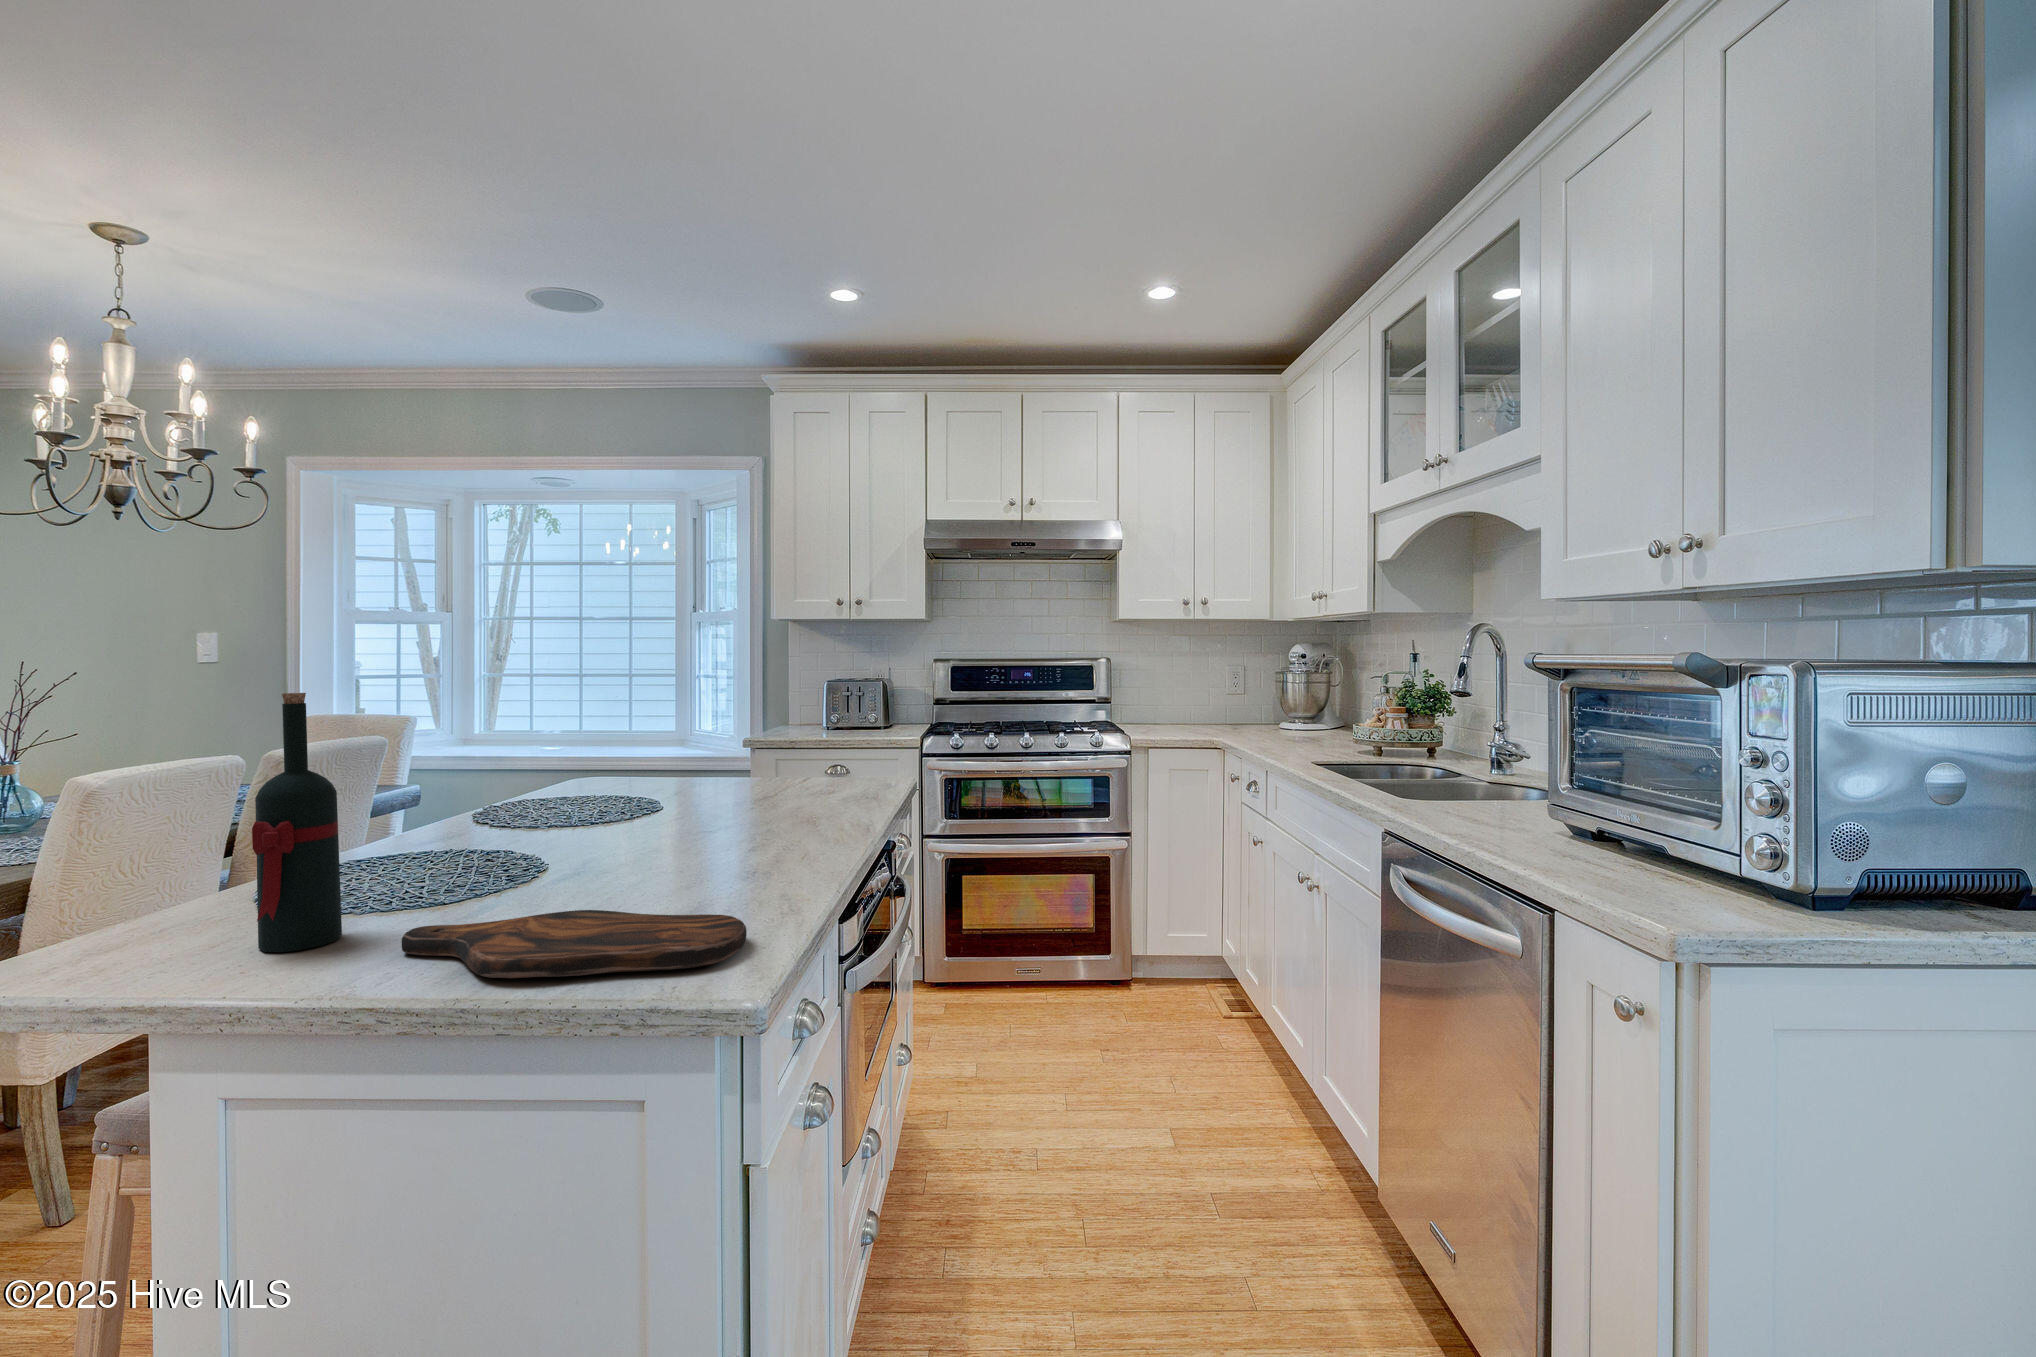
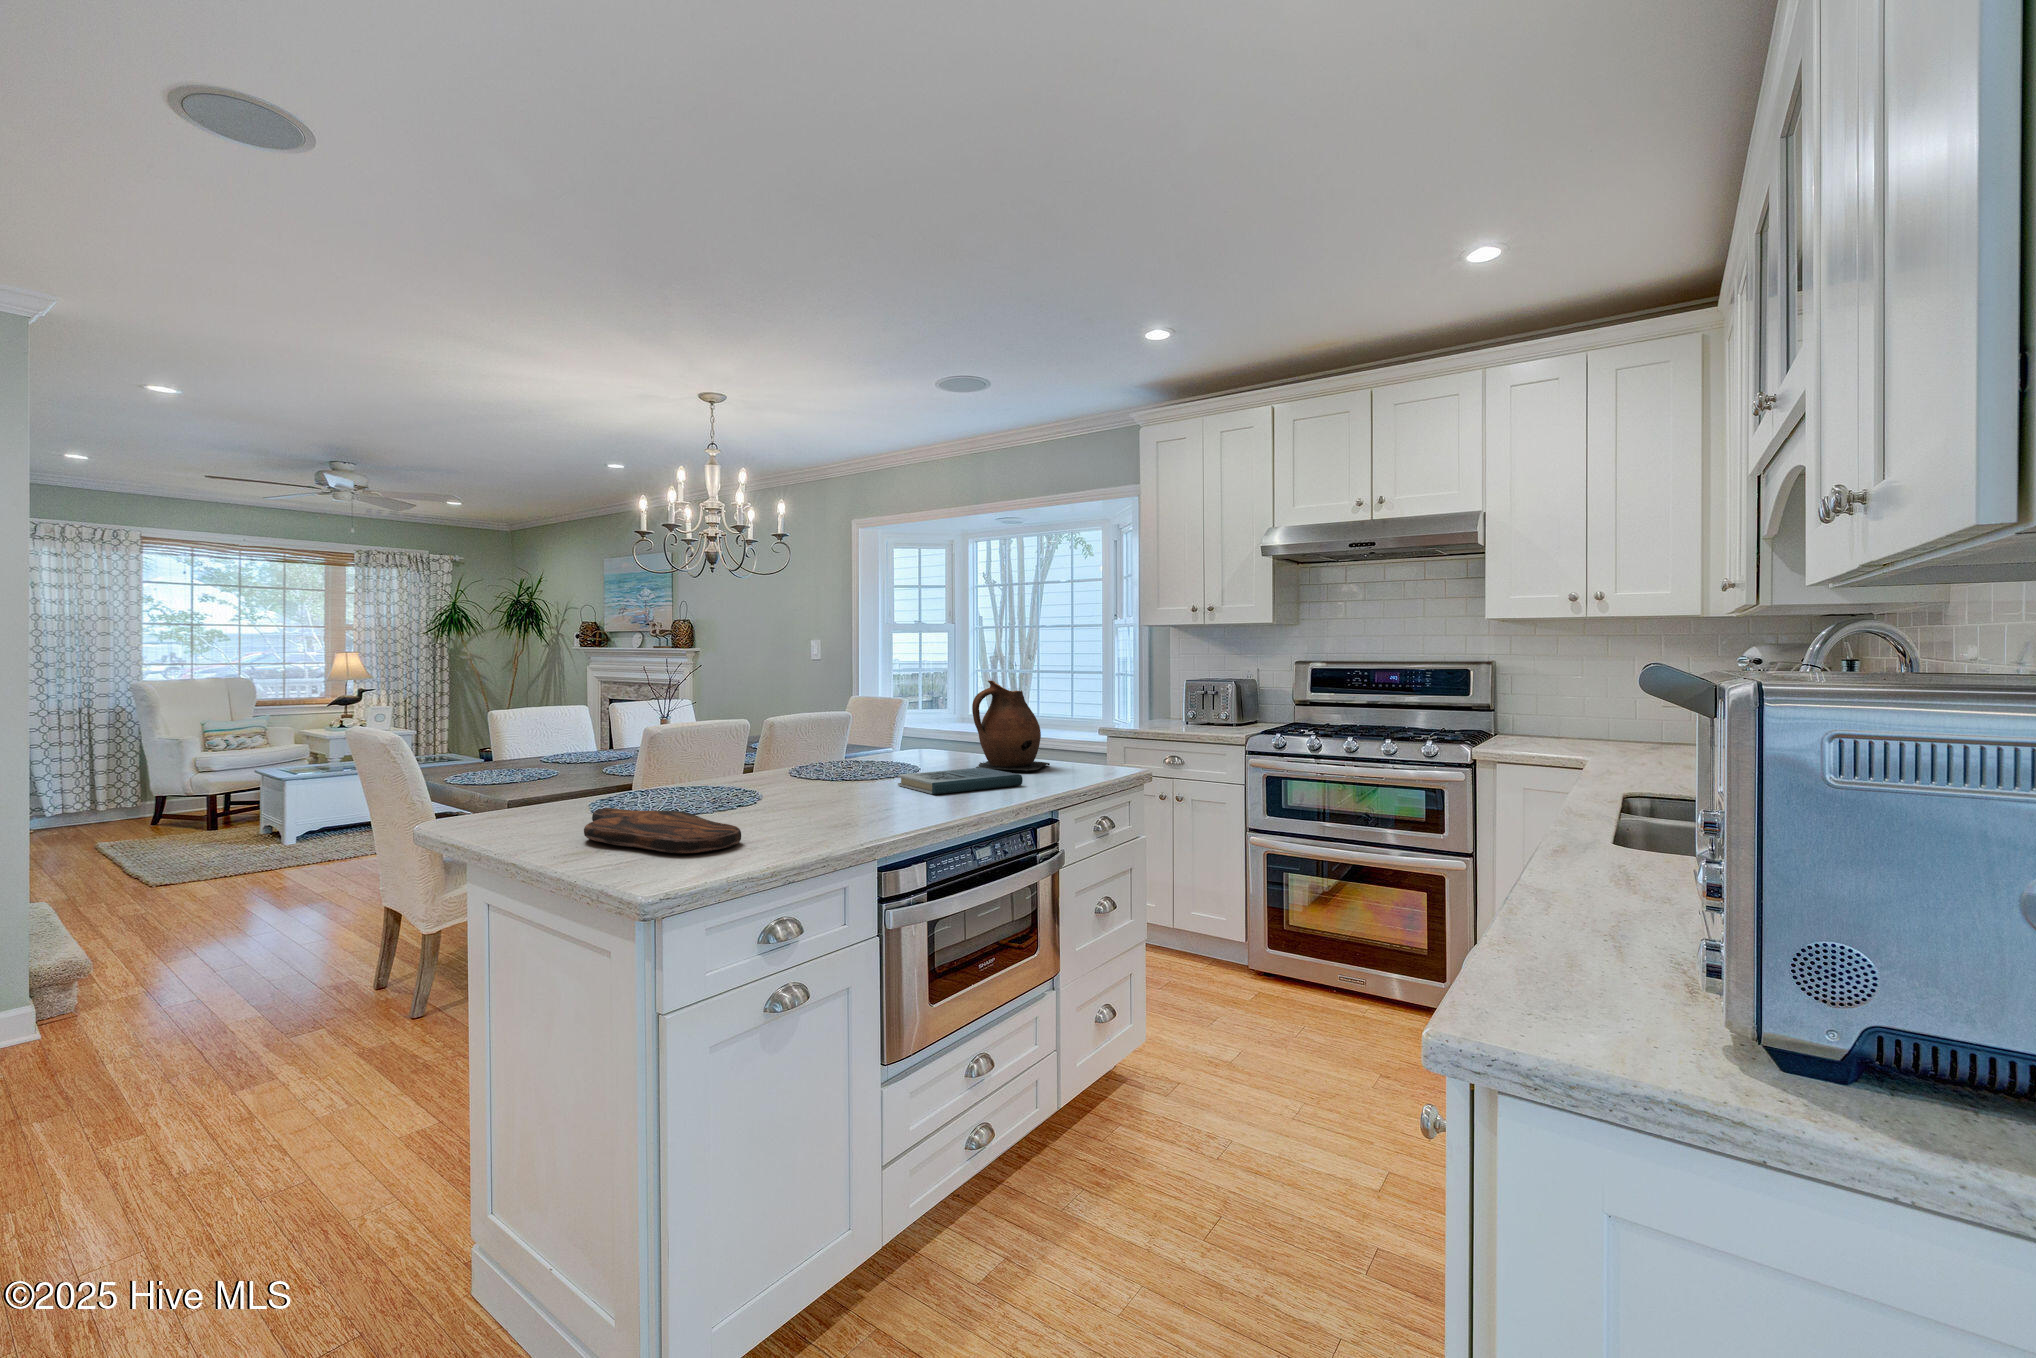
ceramic pitcher: none [732,692,825,800] -> present [972,680,1050,772]
wine bottle: present [252,693,342,952] -> none [545,662,599,813]
book: none [709,799,854,838] -> present [898,768,1023,794]

